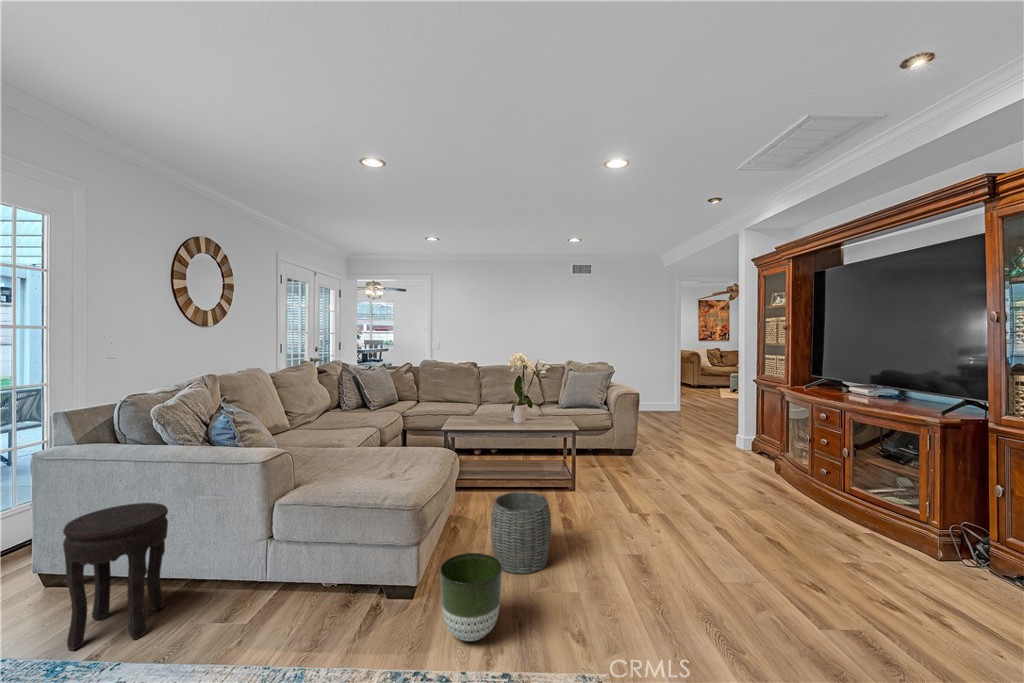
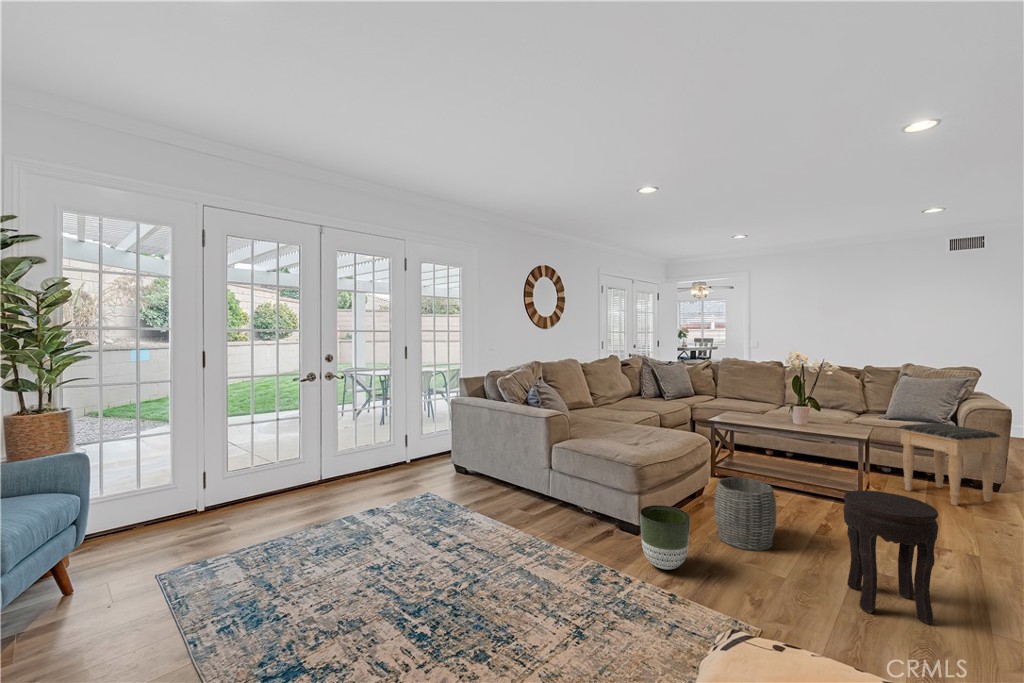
footstool: none [584,409,642,474] -> present [898,423,1001,506]
side table: present [63,503,168,650] -> present [843,490,938,624]

